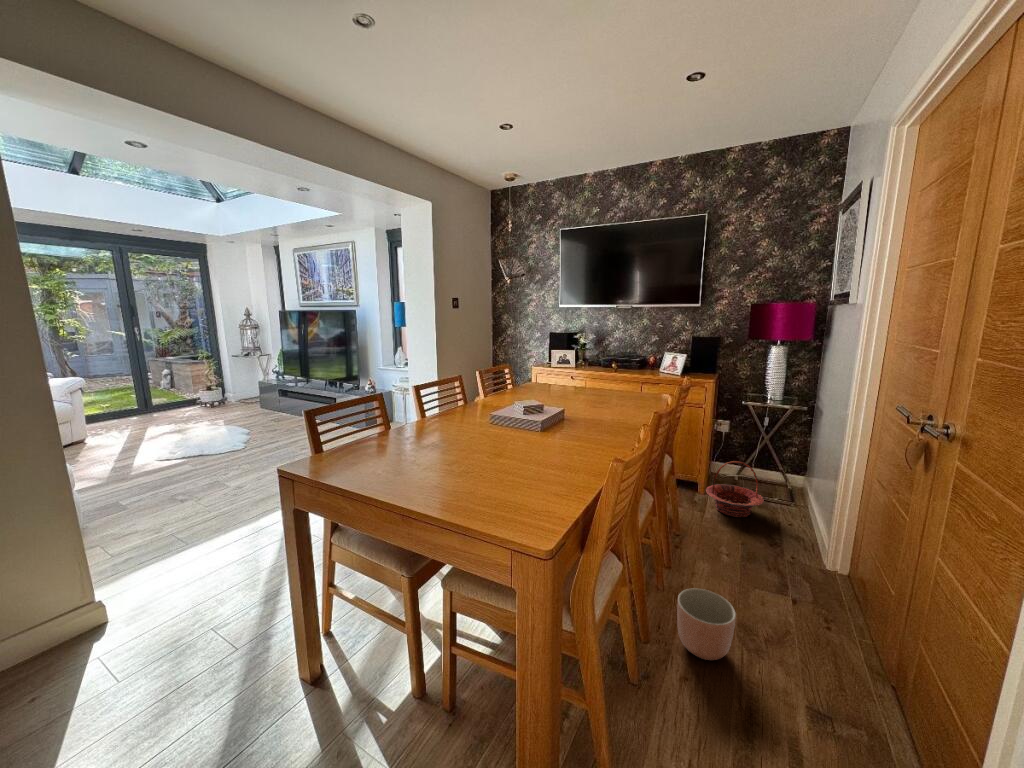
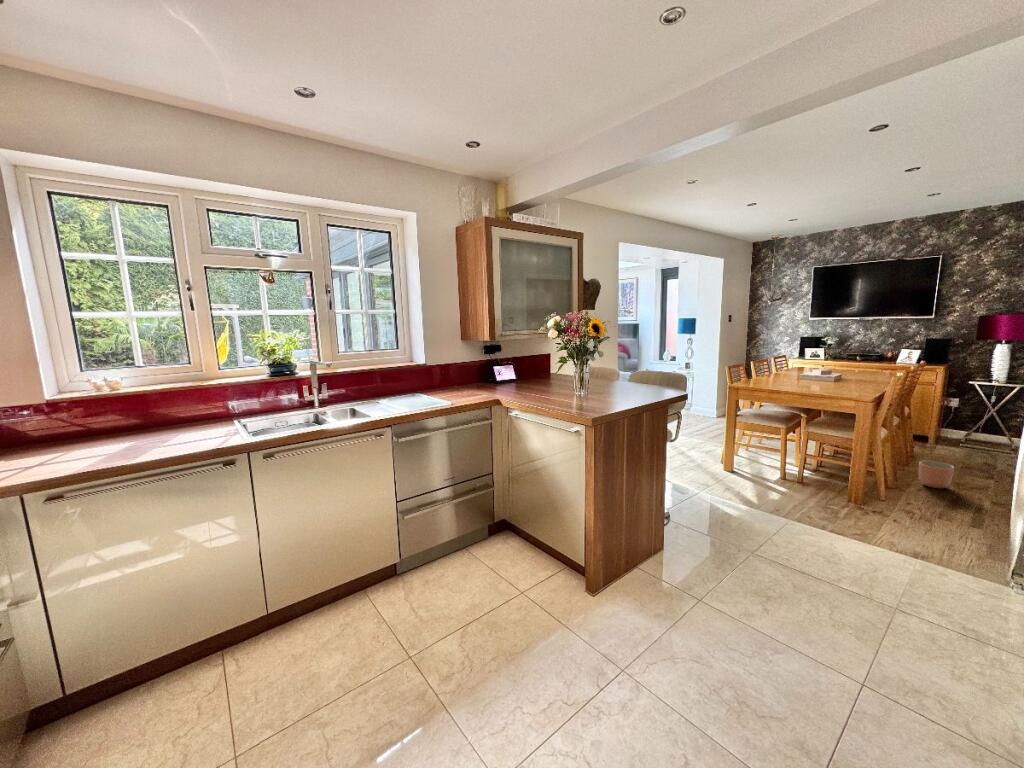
basket: present [706,461,764,517] -> none [936,419,985,455]

